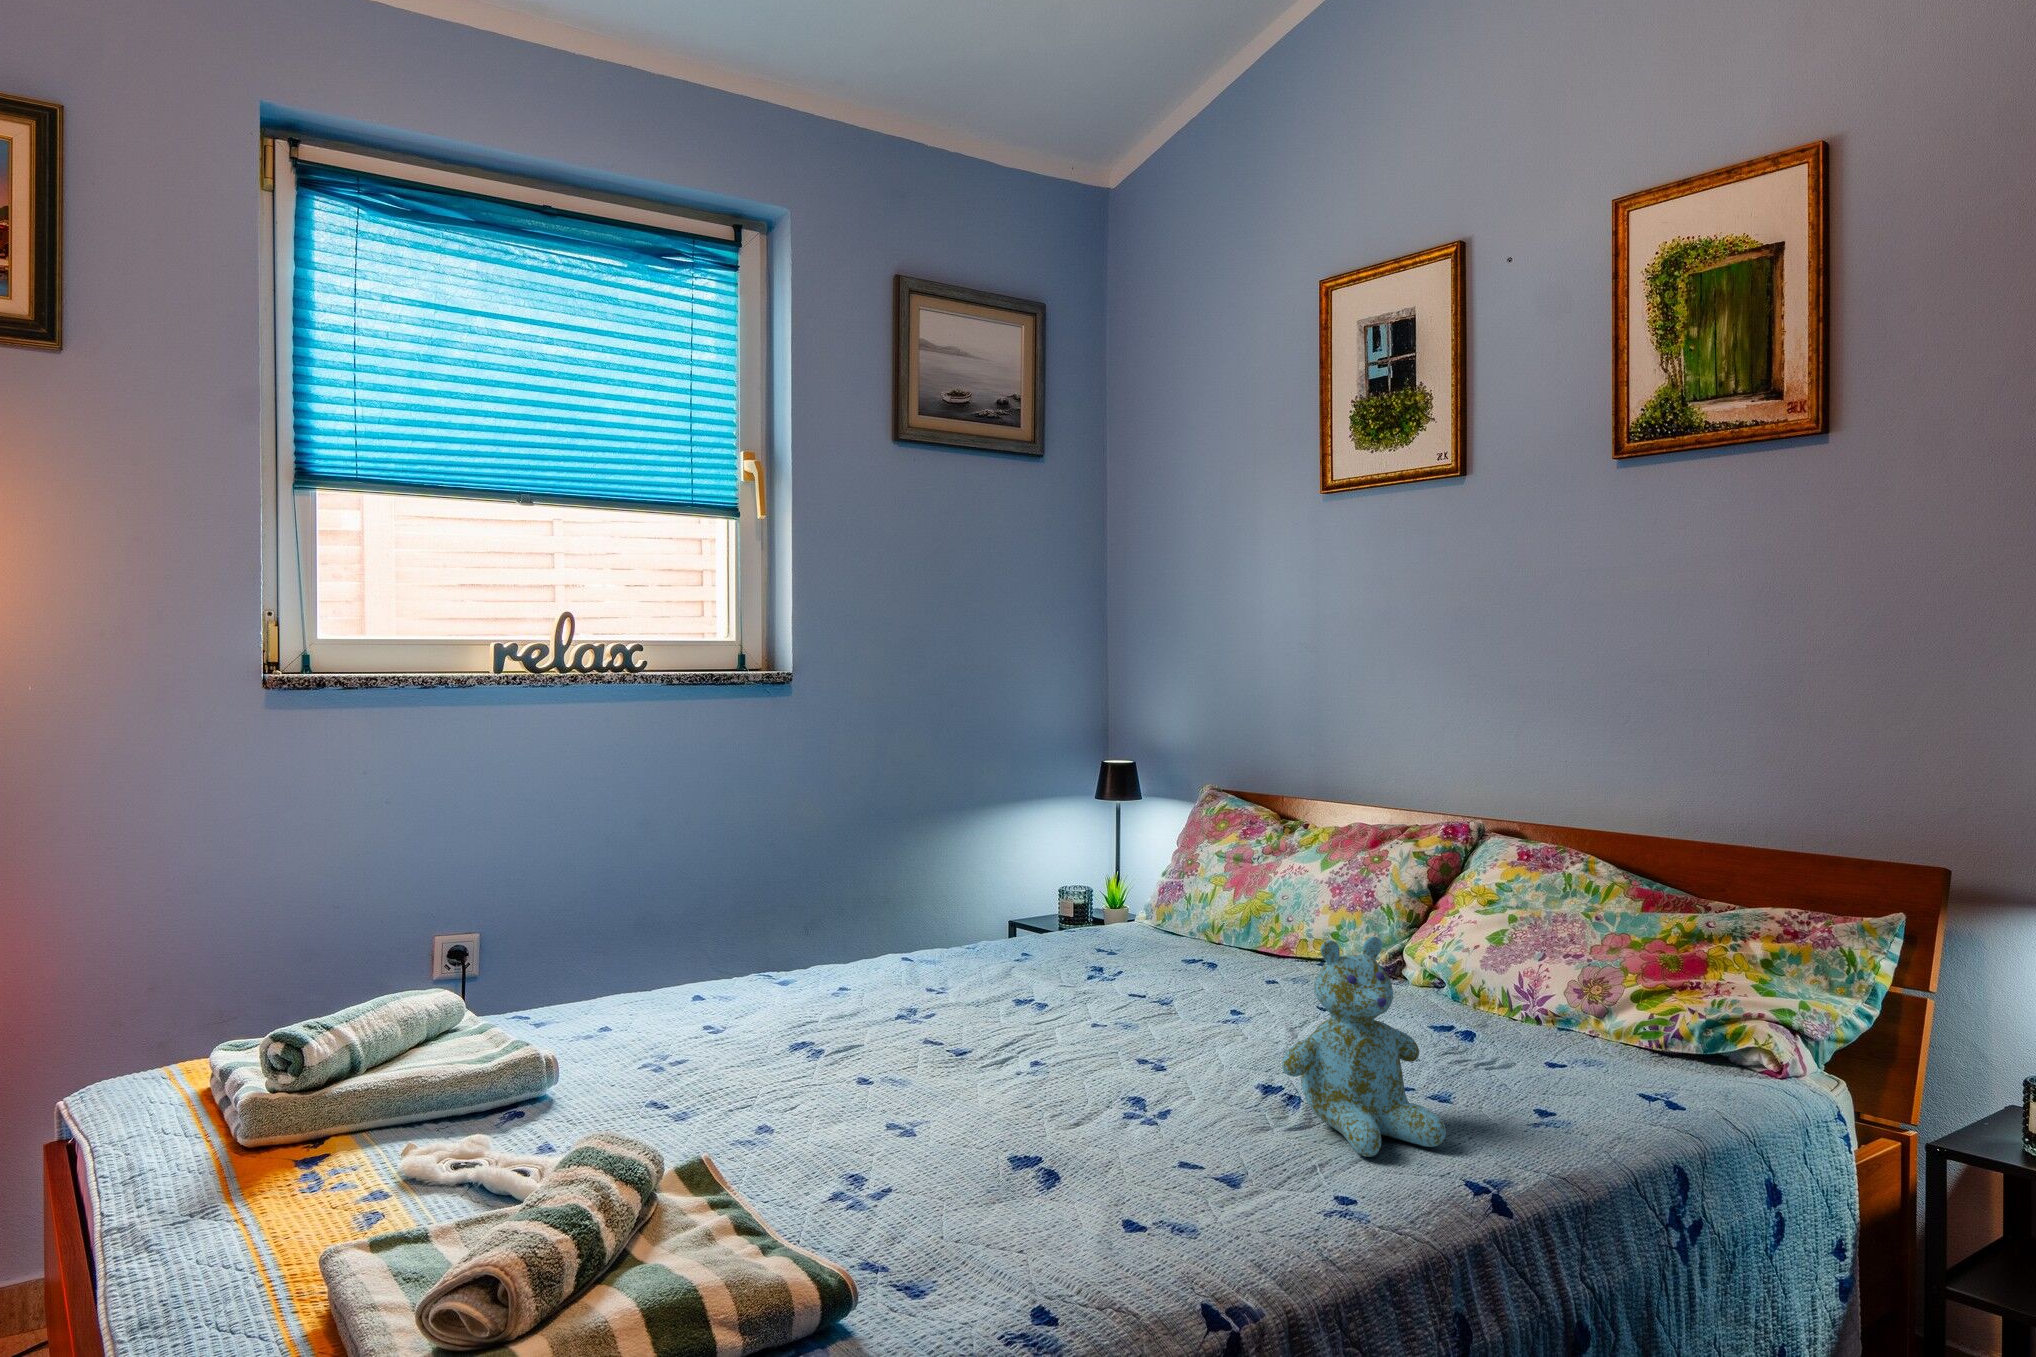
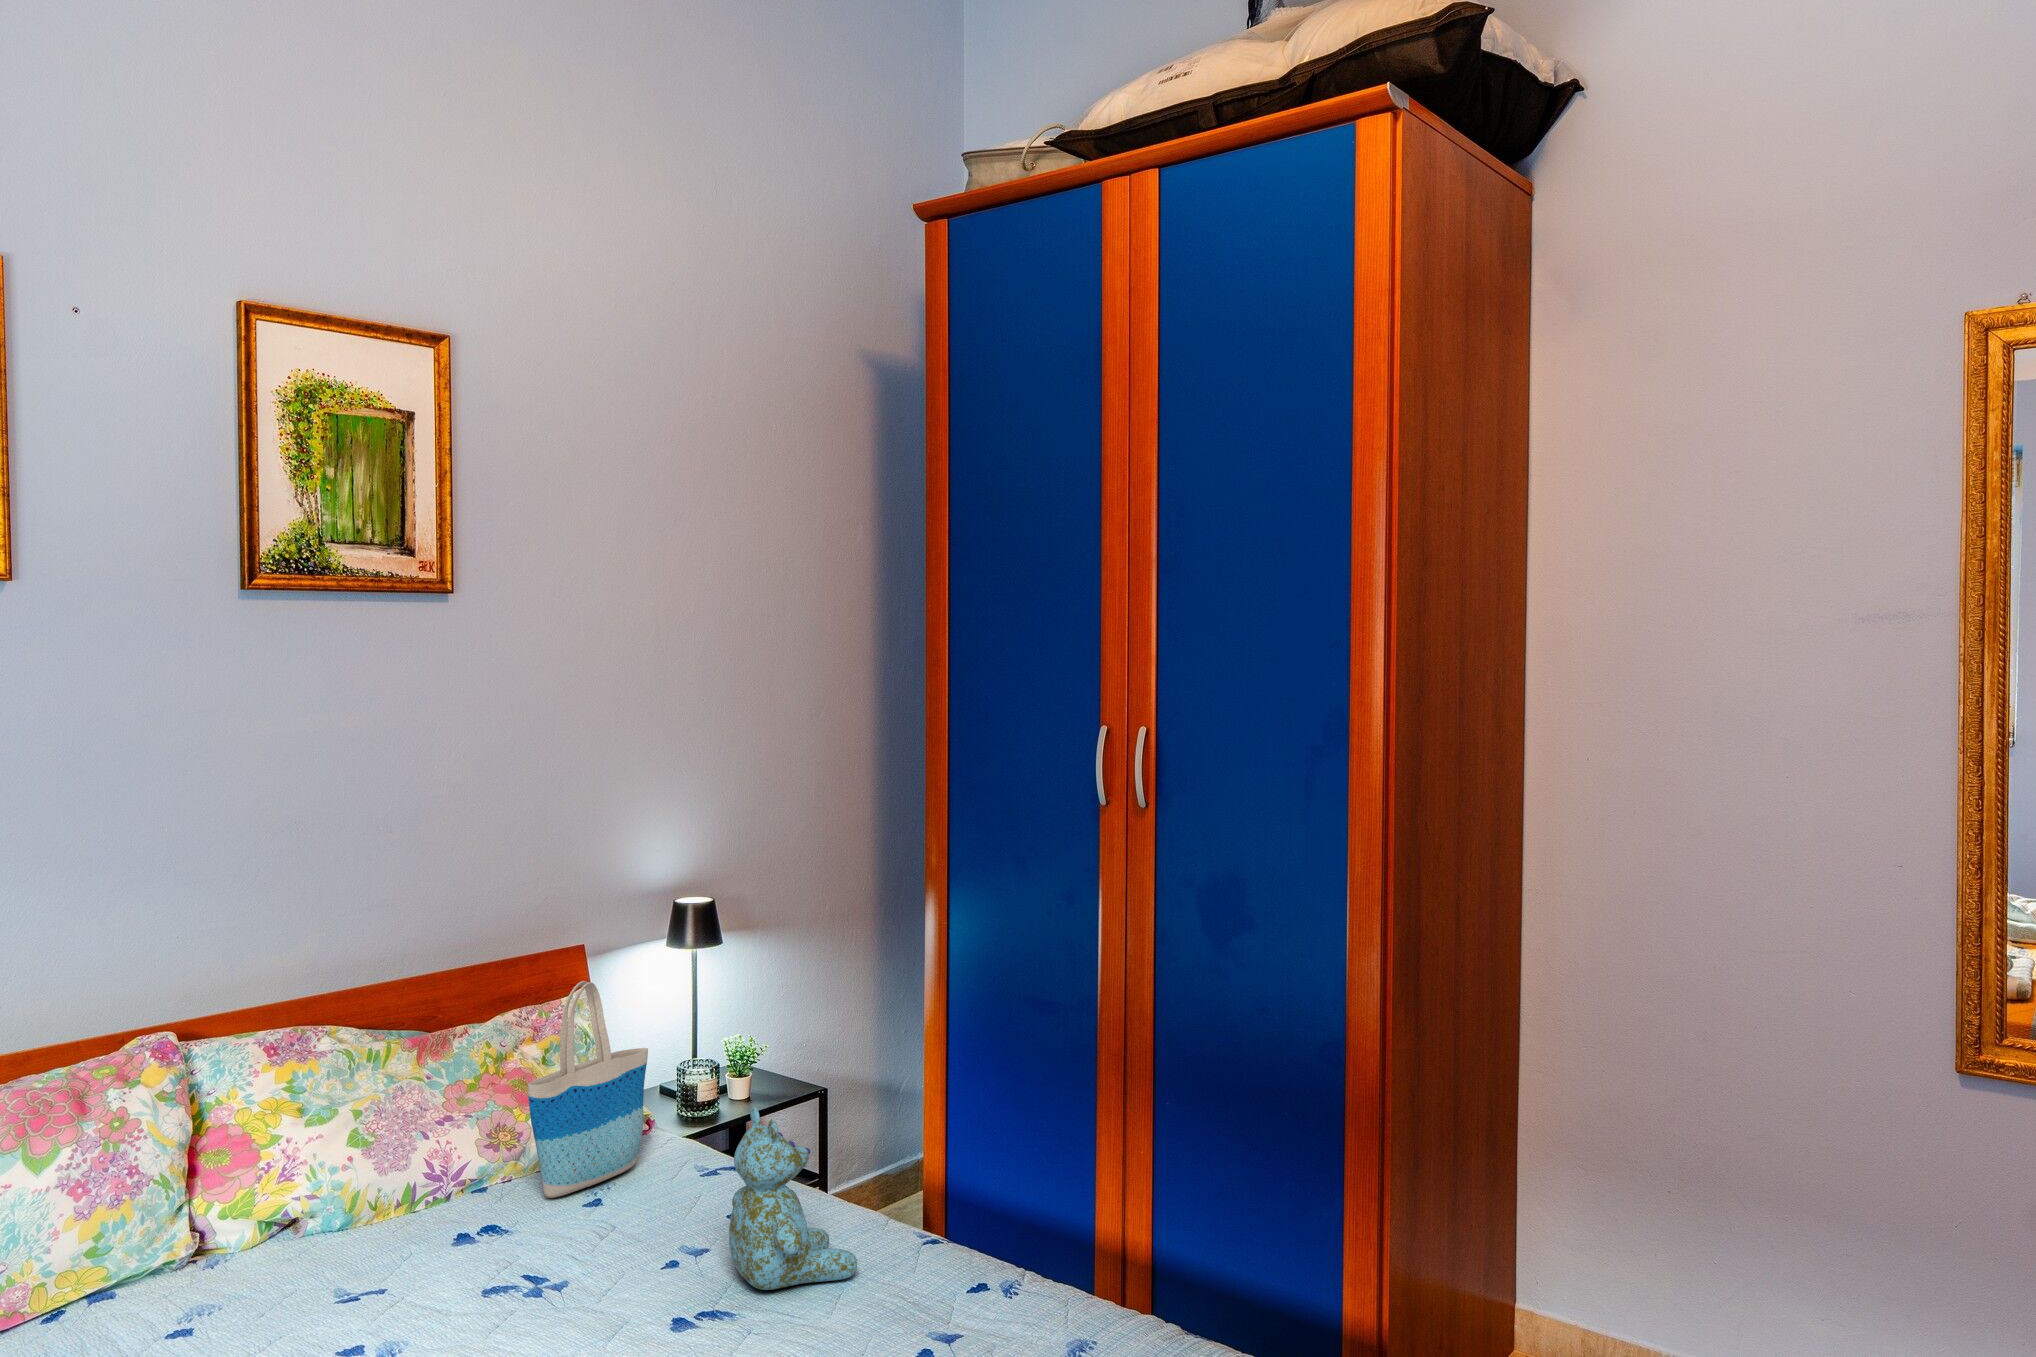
tote bag: none [1535,837,1708,1075] -> present [528,981,648,1198]

